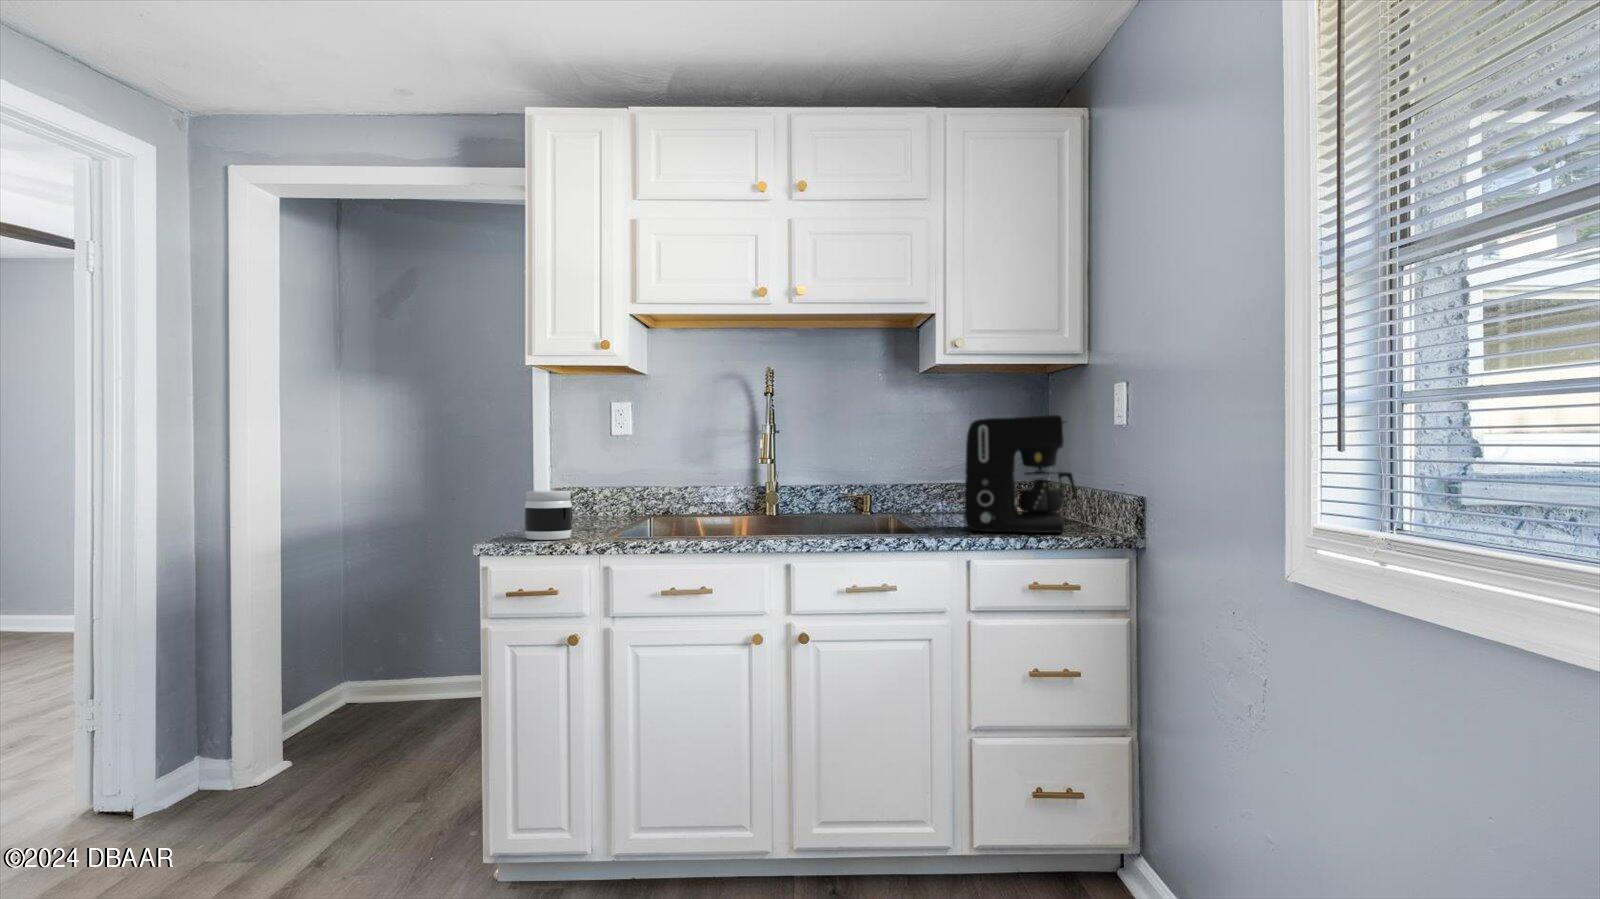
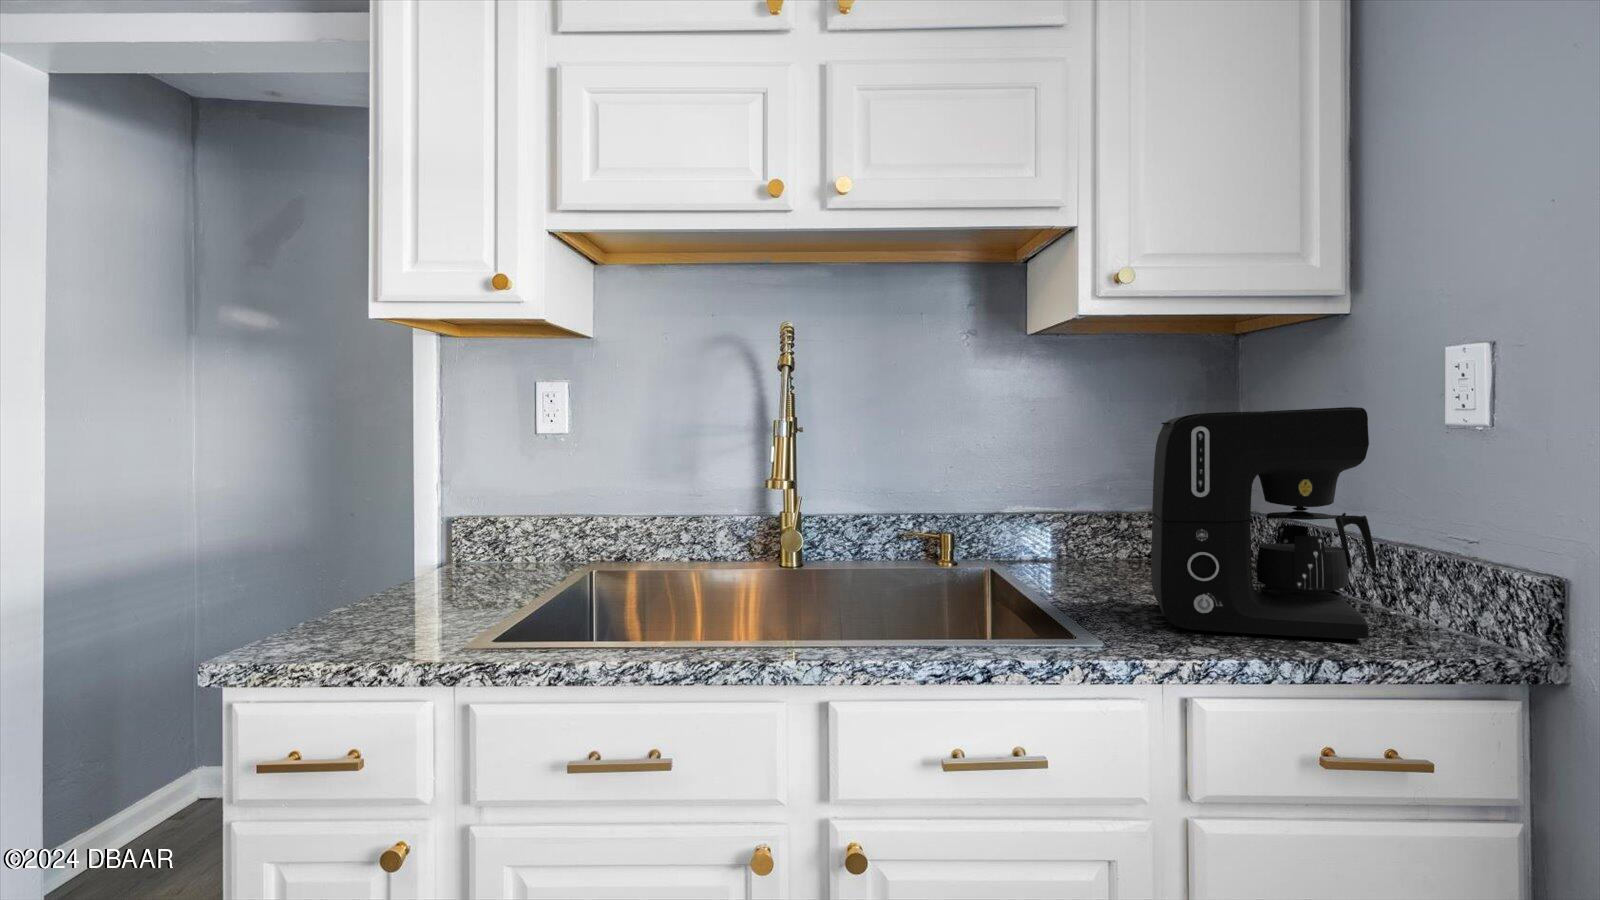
jar: present [524,490,573,540] -> none [316,547,415,650]

